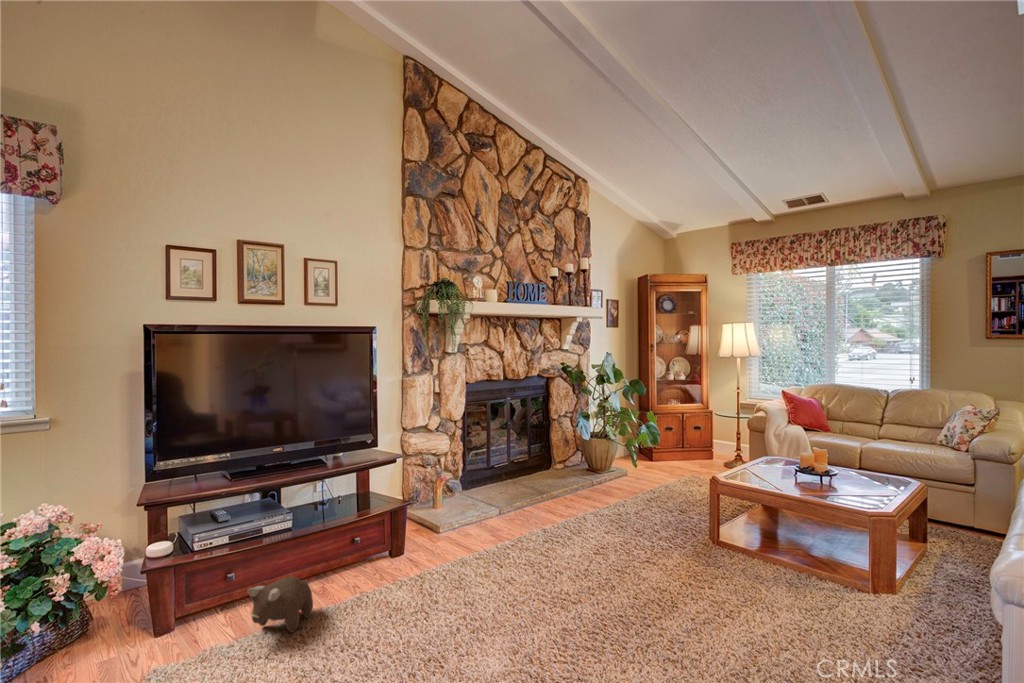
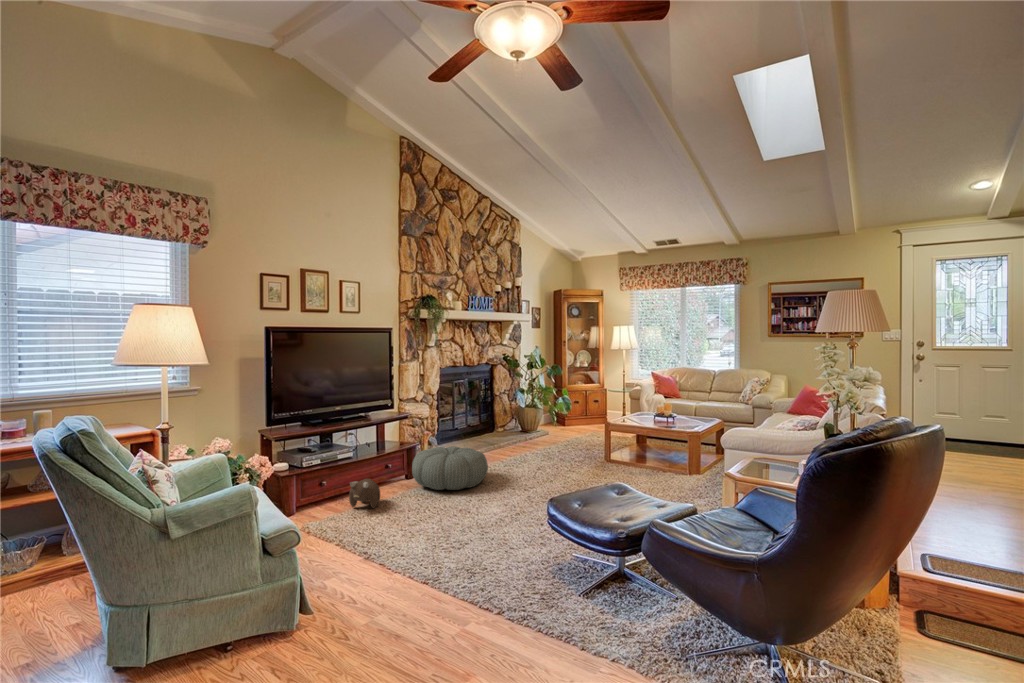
pouf: none [380,512,505,598] -> present [412,446,488,490]

